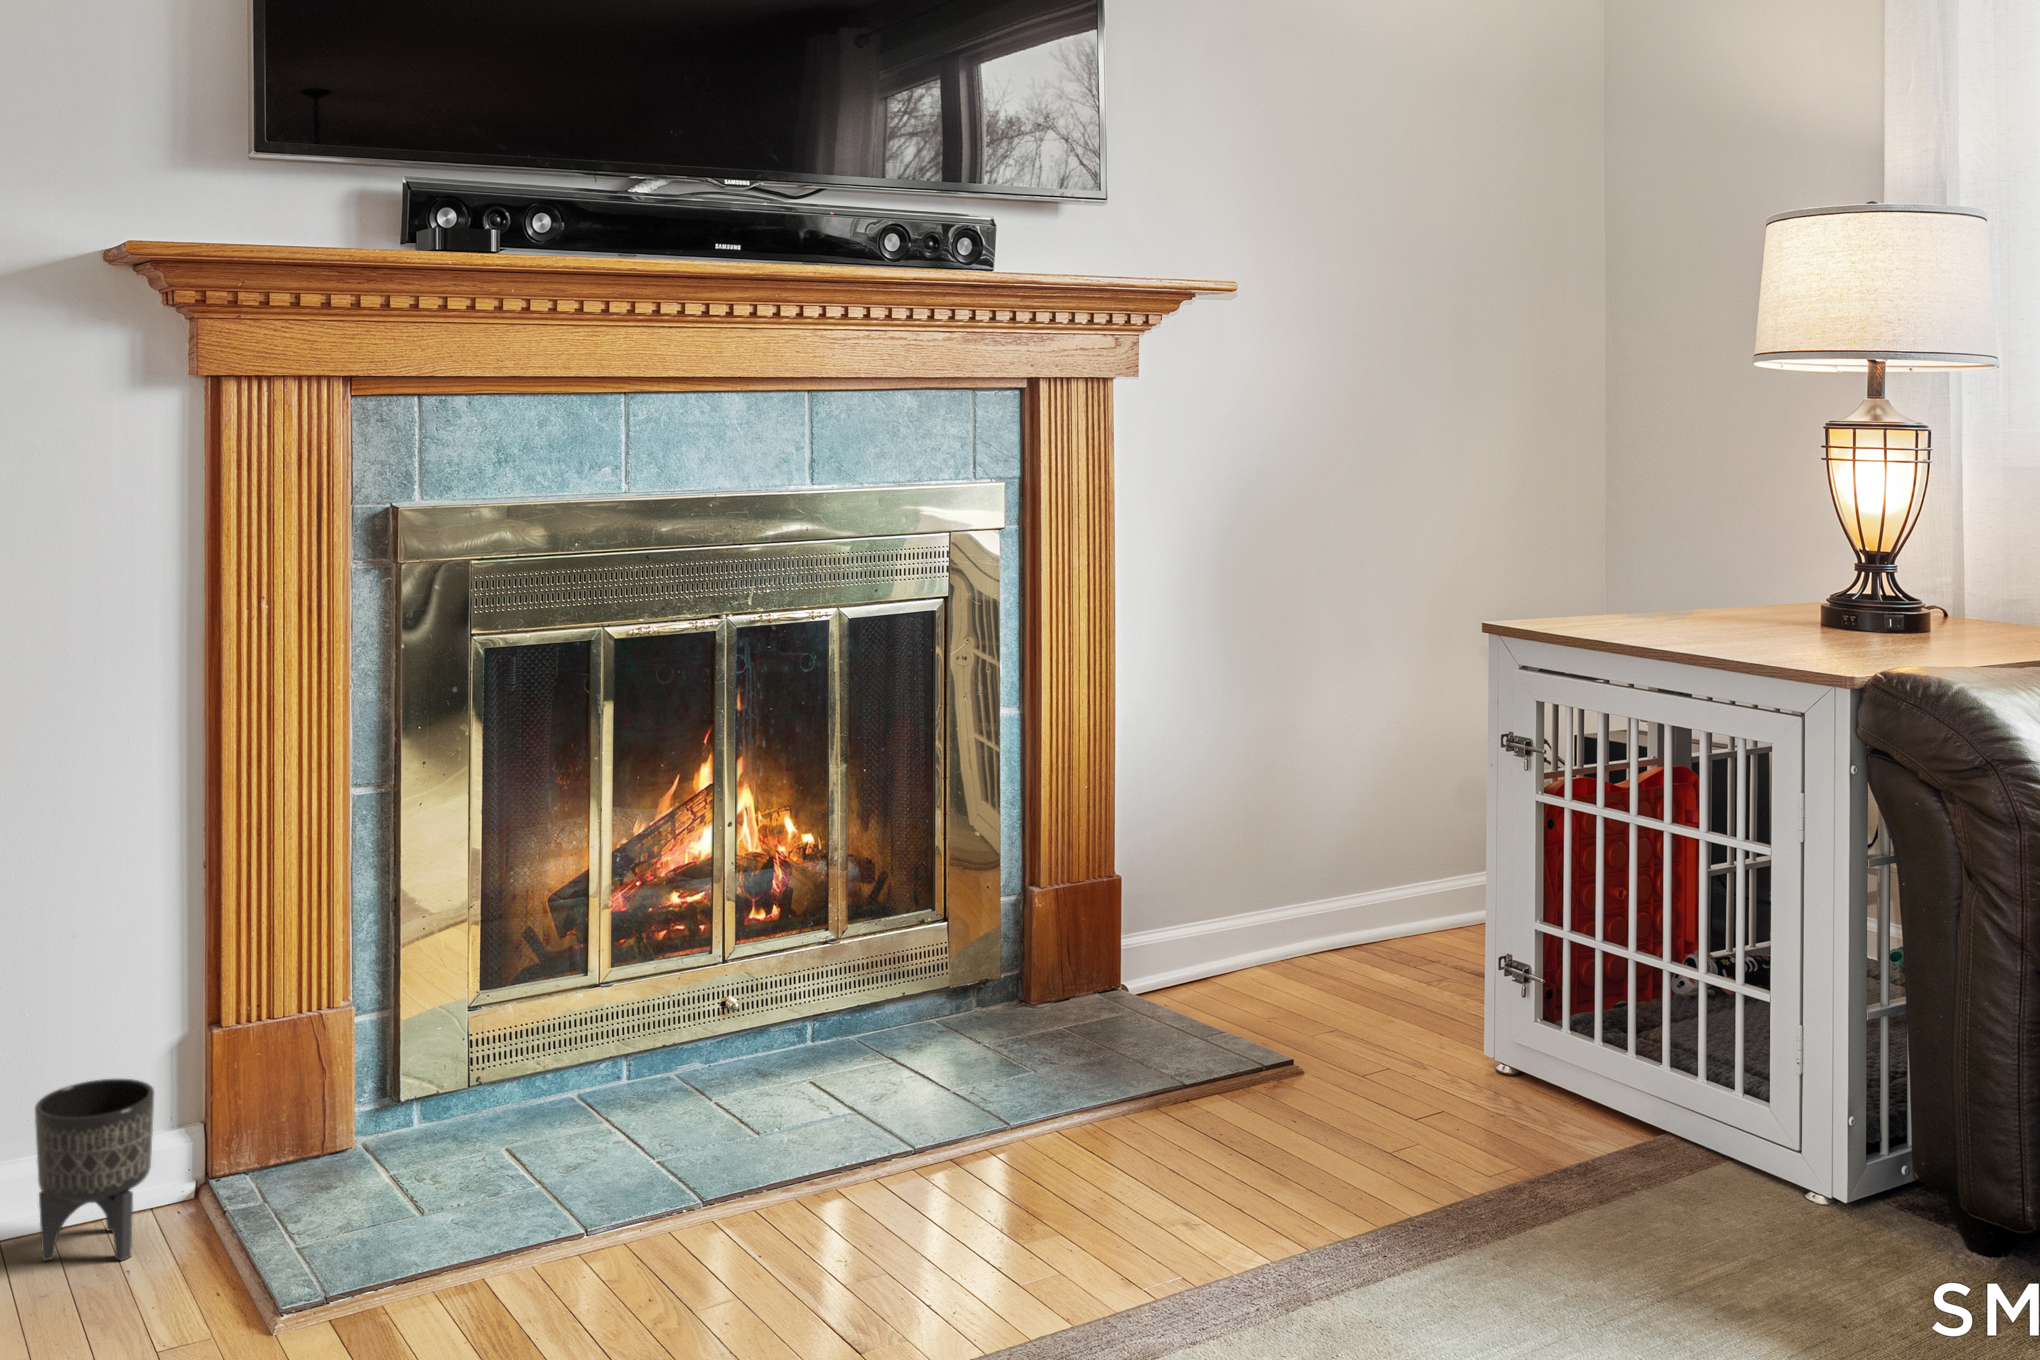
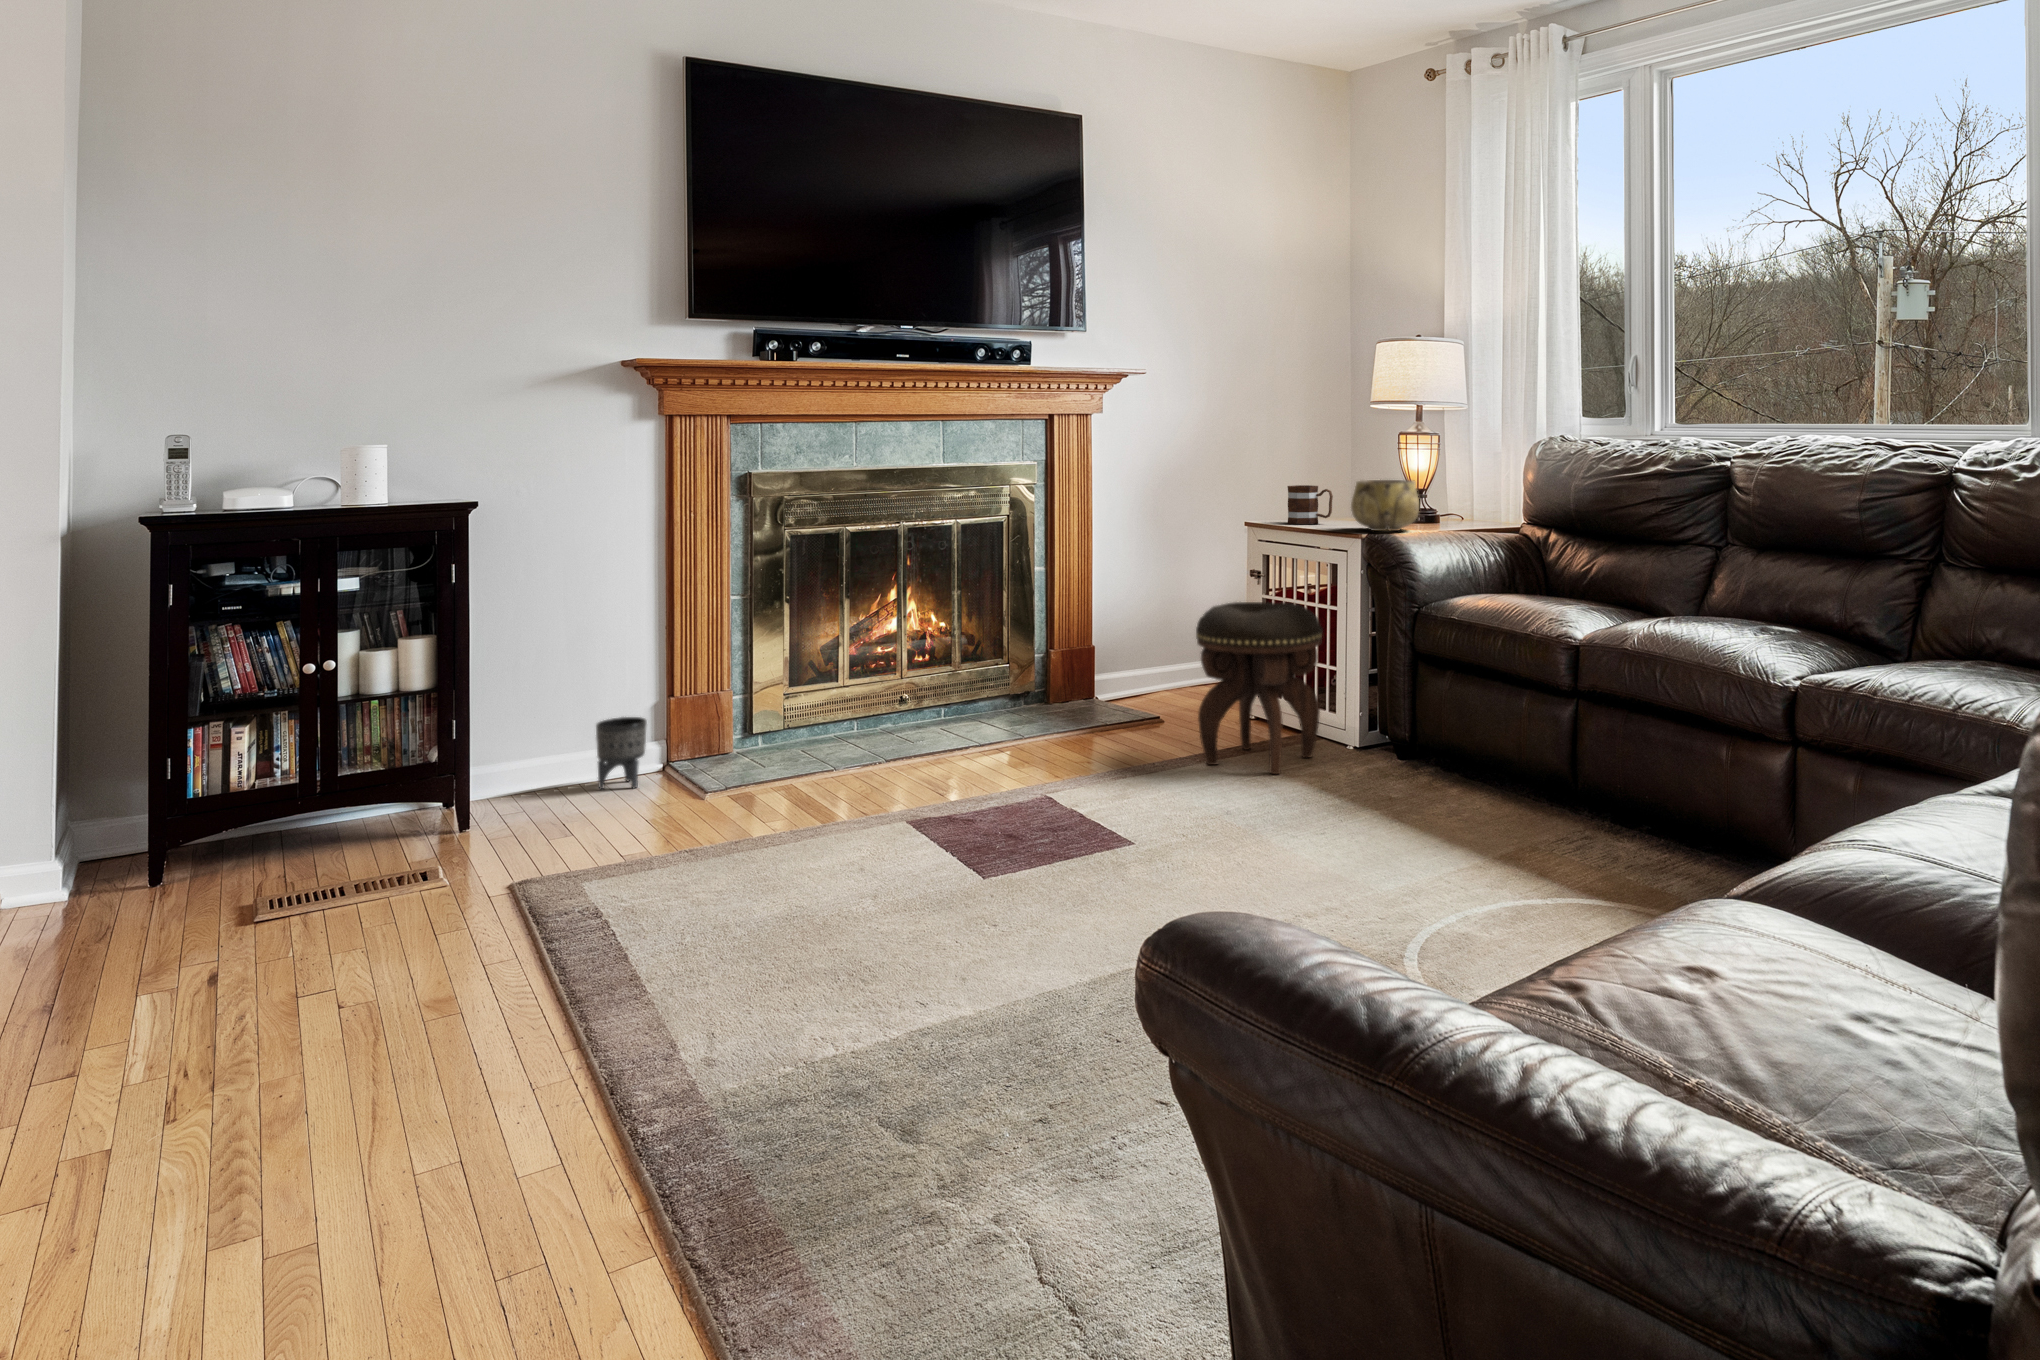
decorative bowl: none [1794,535,1984,665] -> present [1351,480,1419,531]
mug: none [1588,542,1706,634] -> present [1287,485,1333,524]
footstool: none [1445,829,1778,1289] -> present [1196,602,1322,774]

